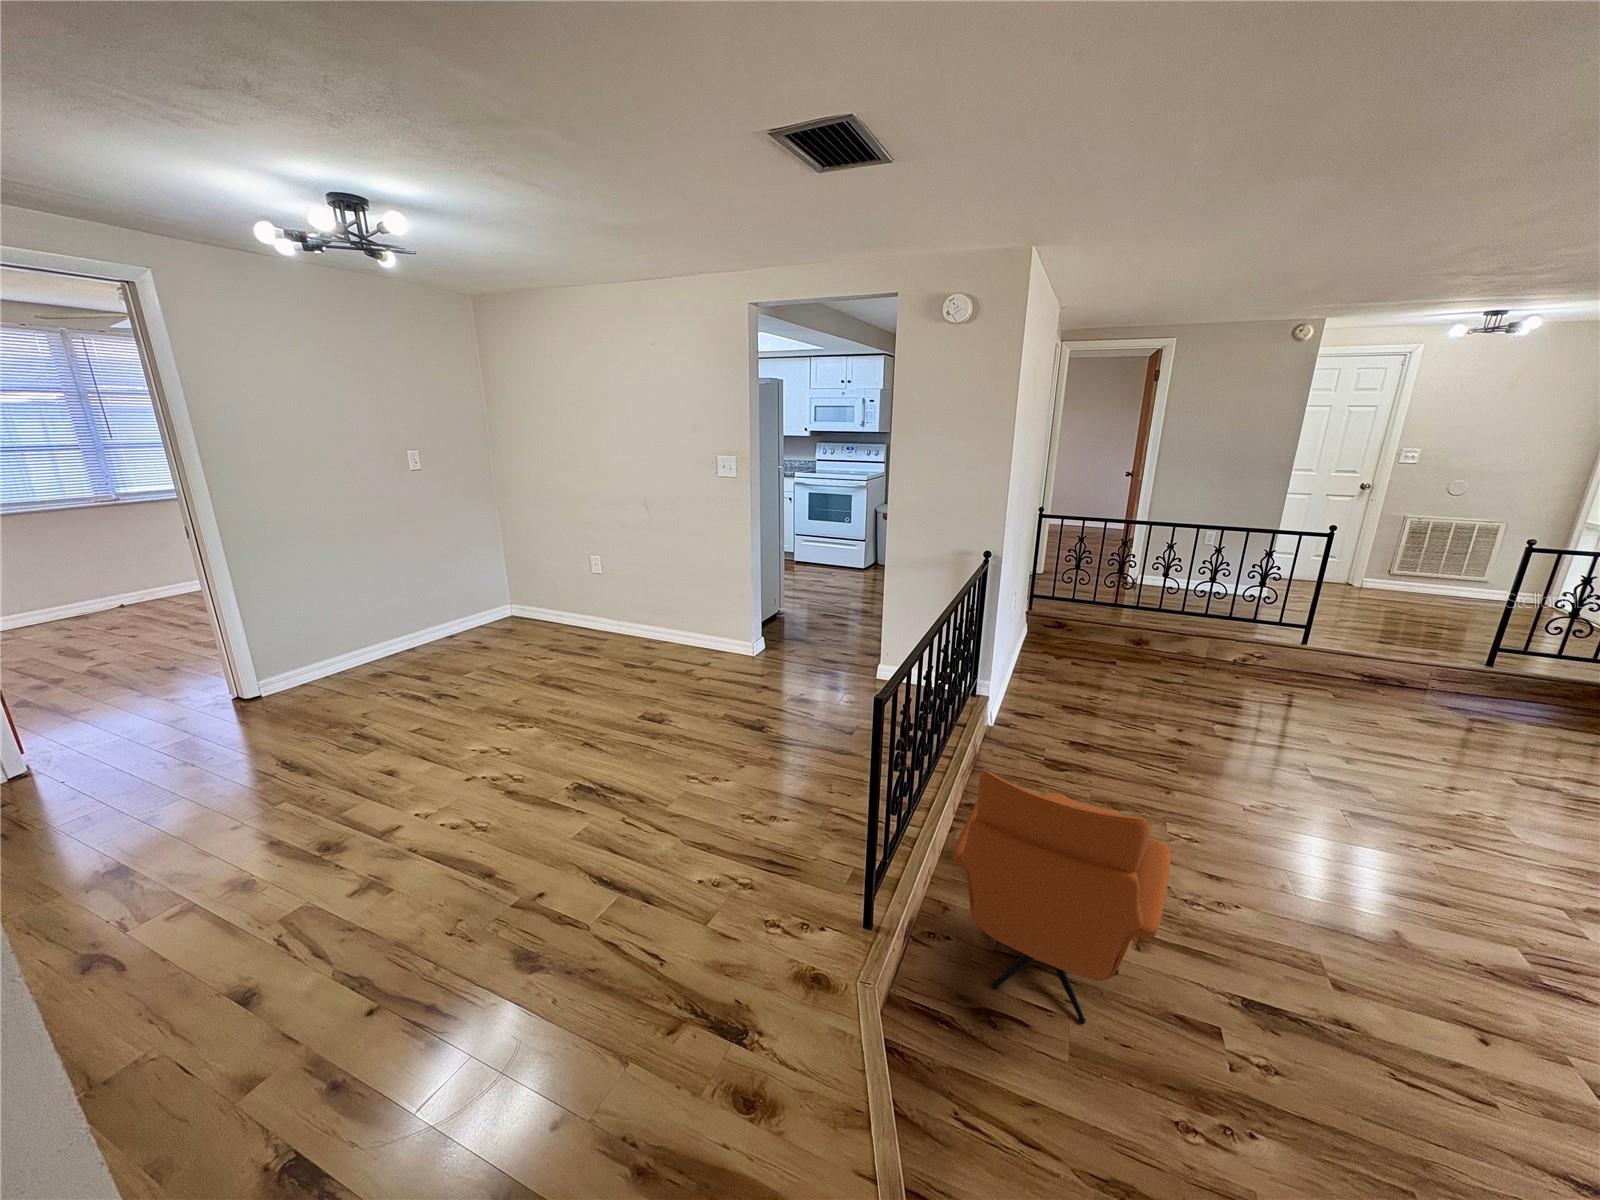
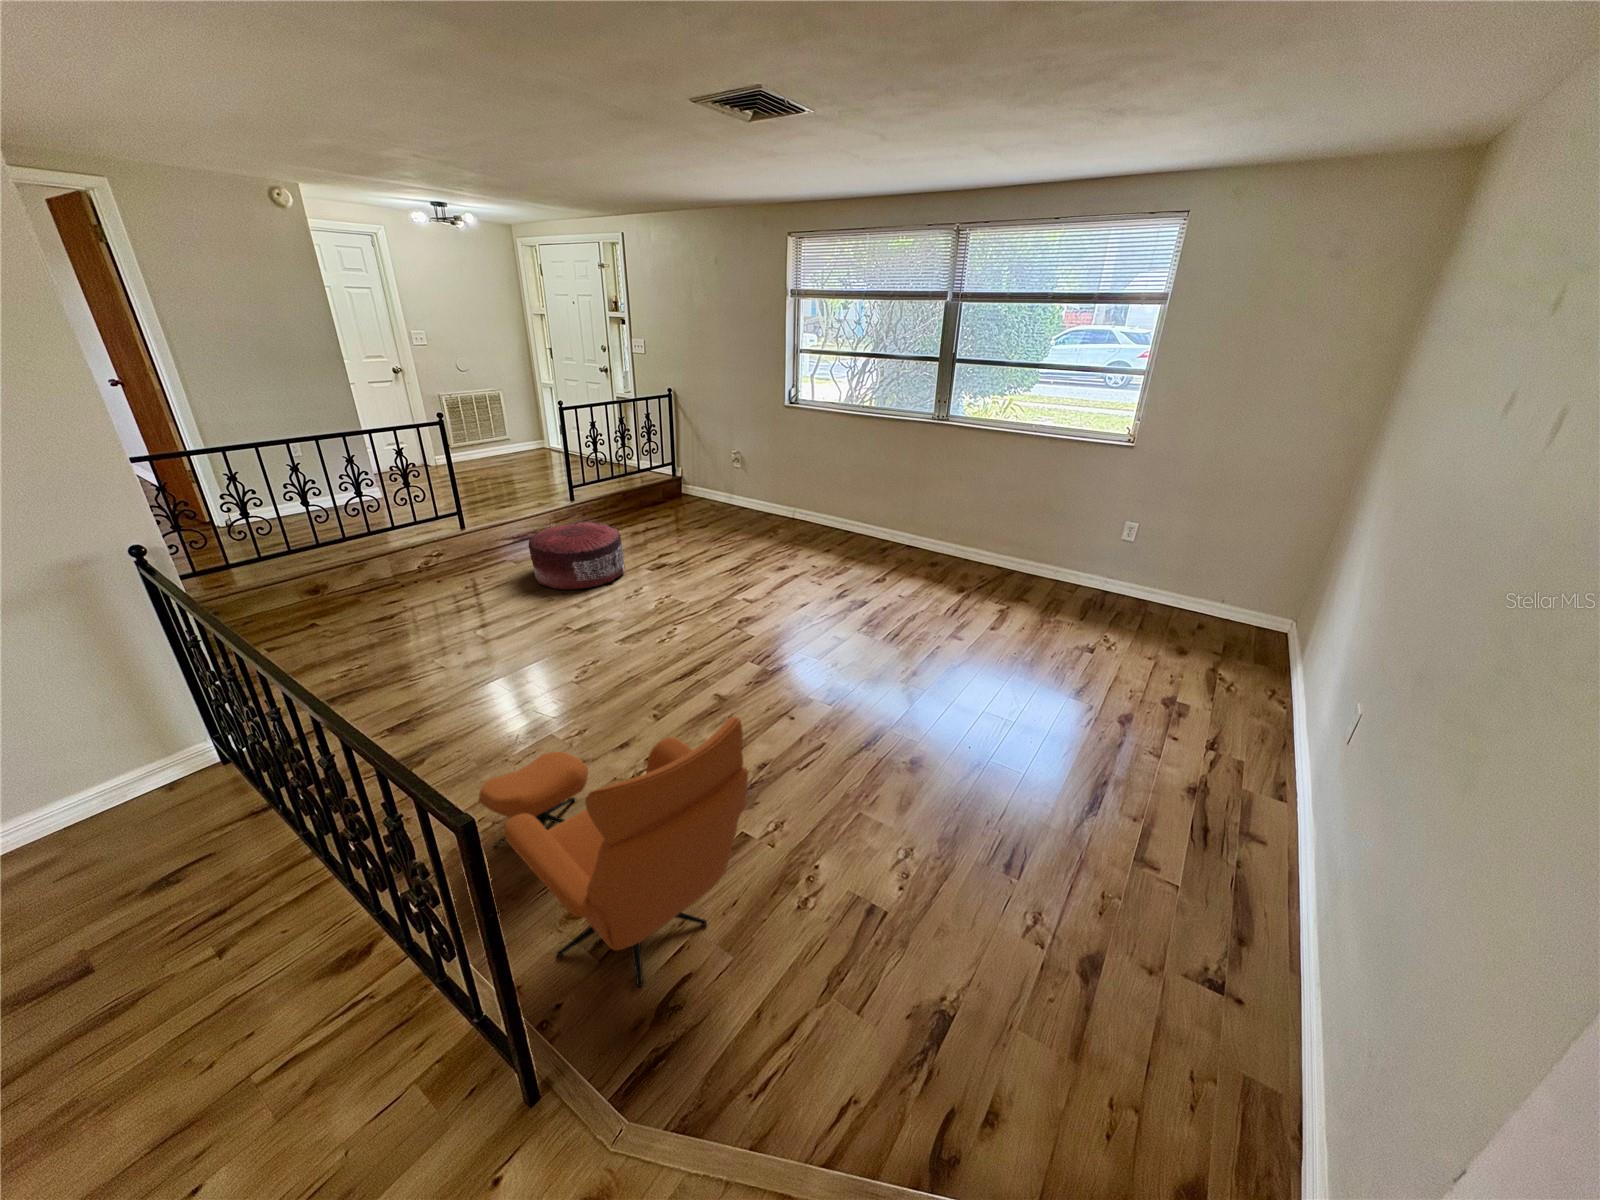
pouf: none [1335,672,1494,765] -> present [528,521,625,590]

